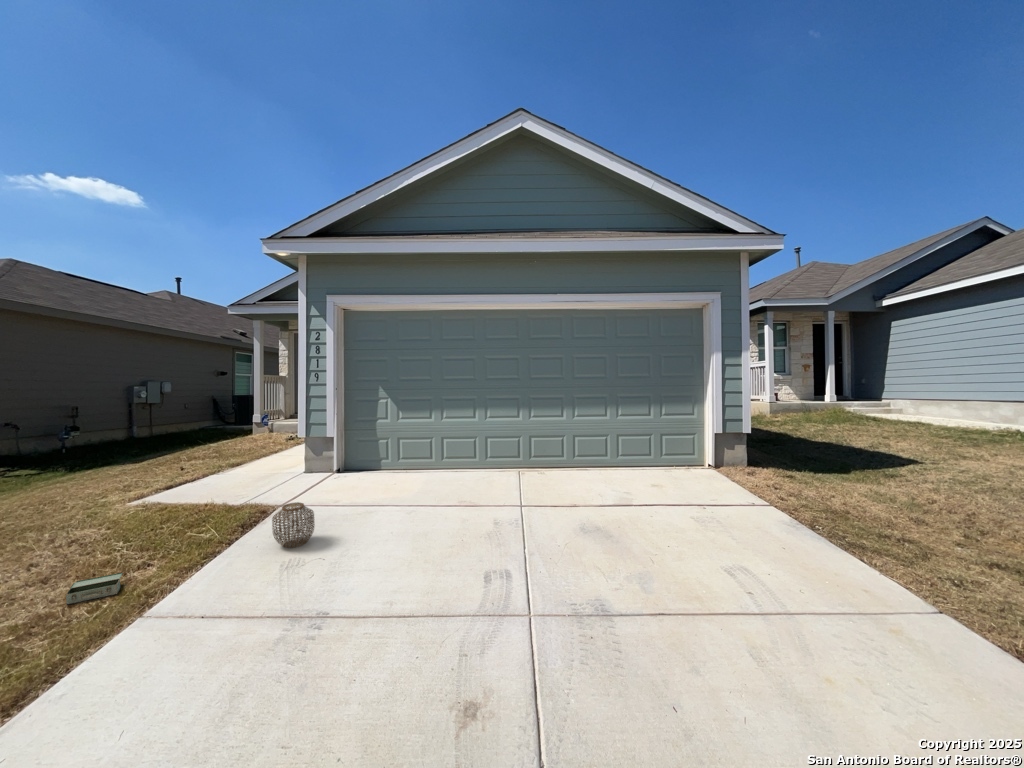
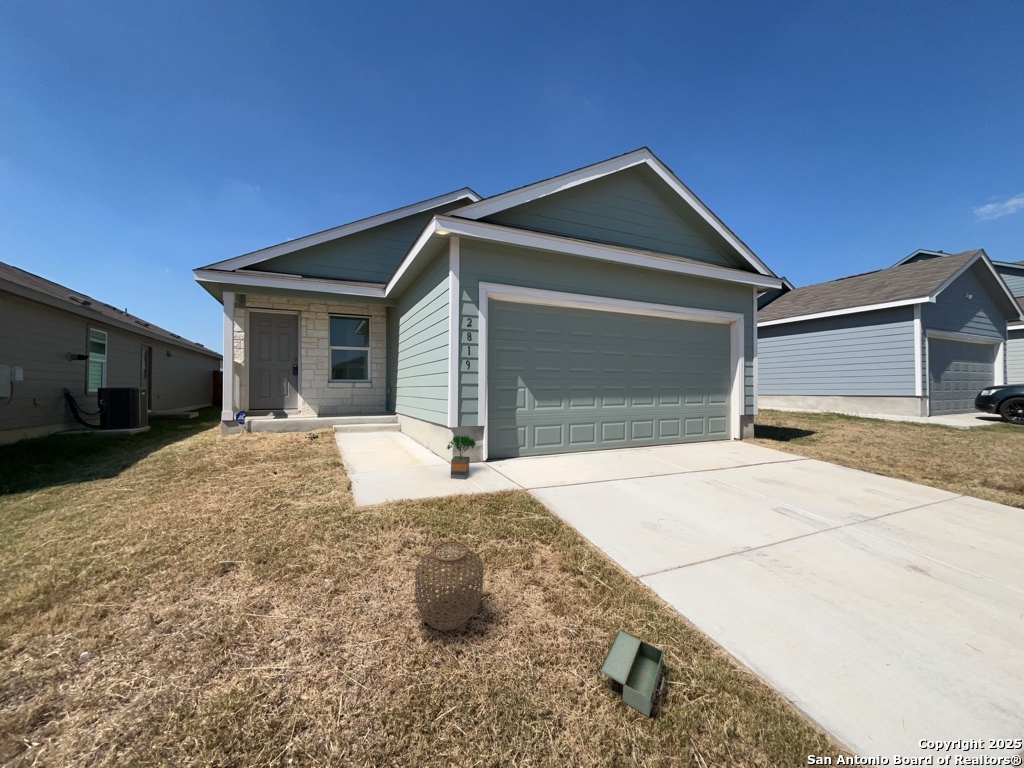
potted tree: none [275,444,307,485] -> present [447,435,476,479]
woven basket: present [272,502,315,548] -> present [415,541,483,630]

